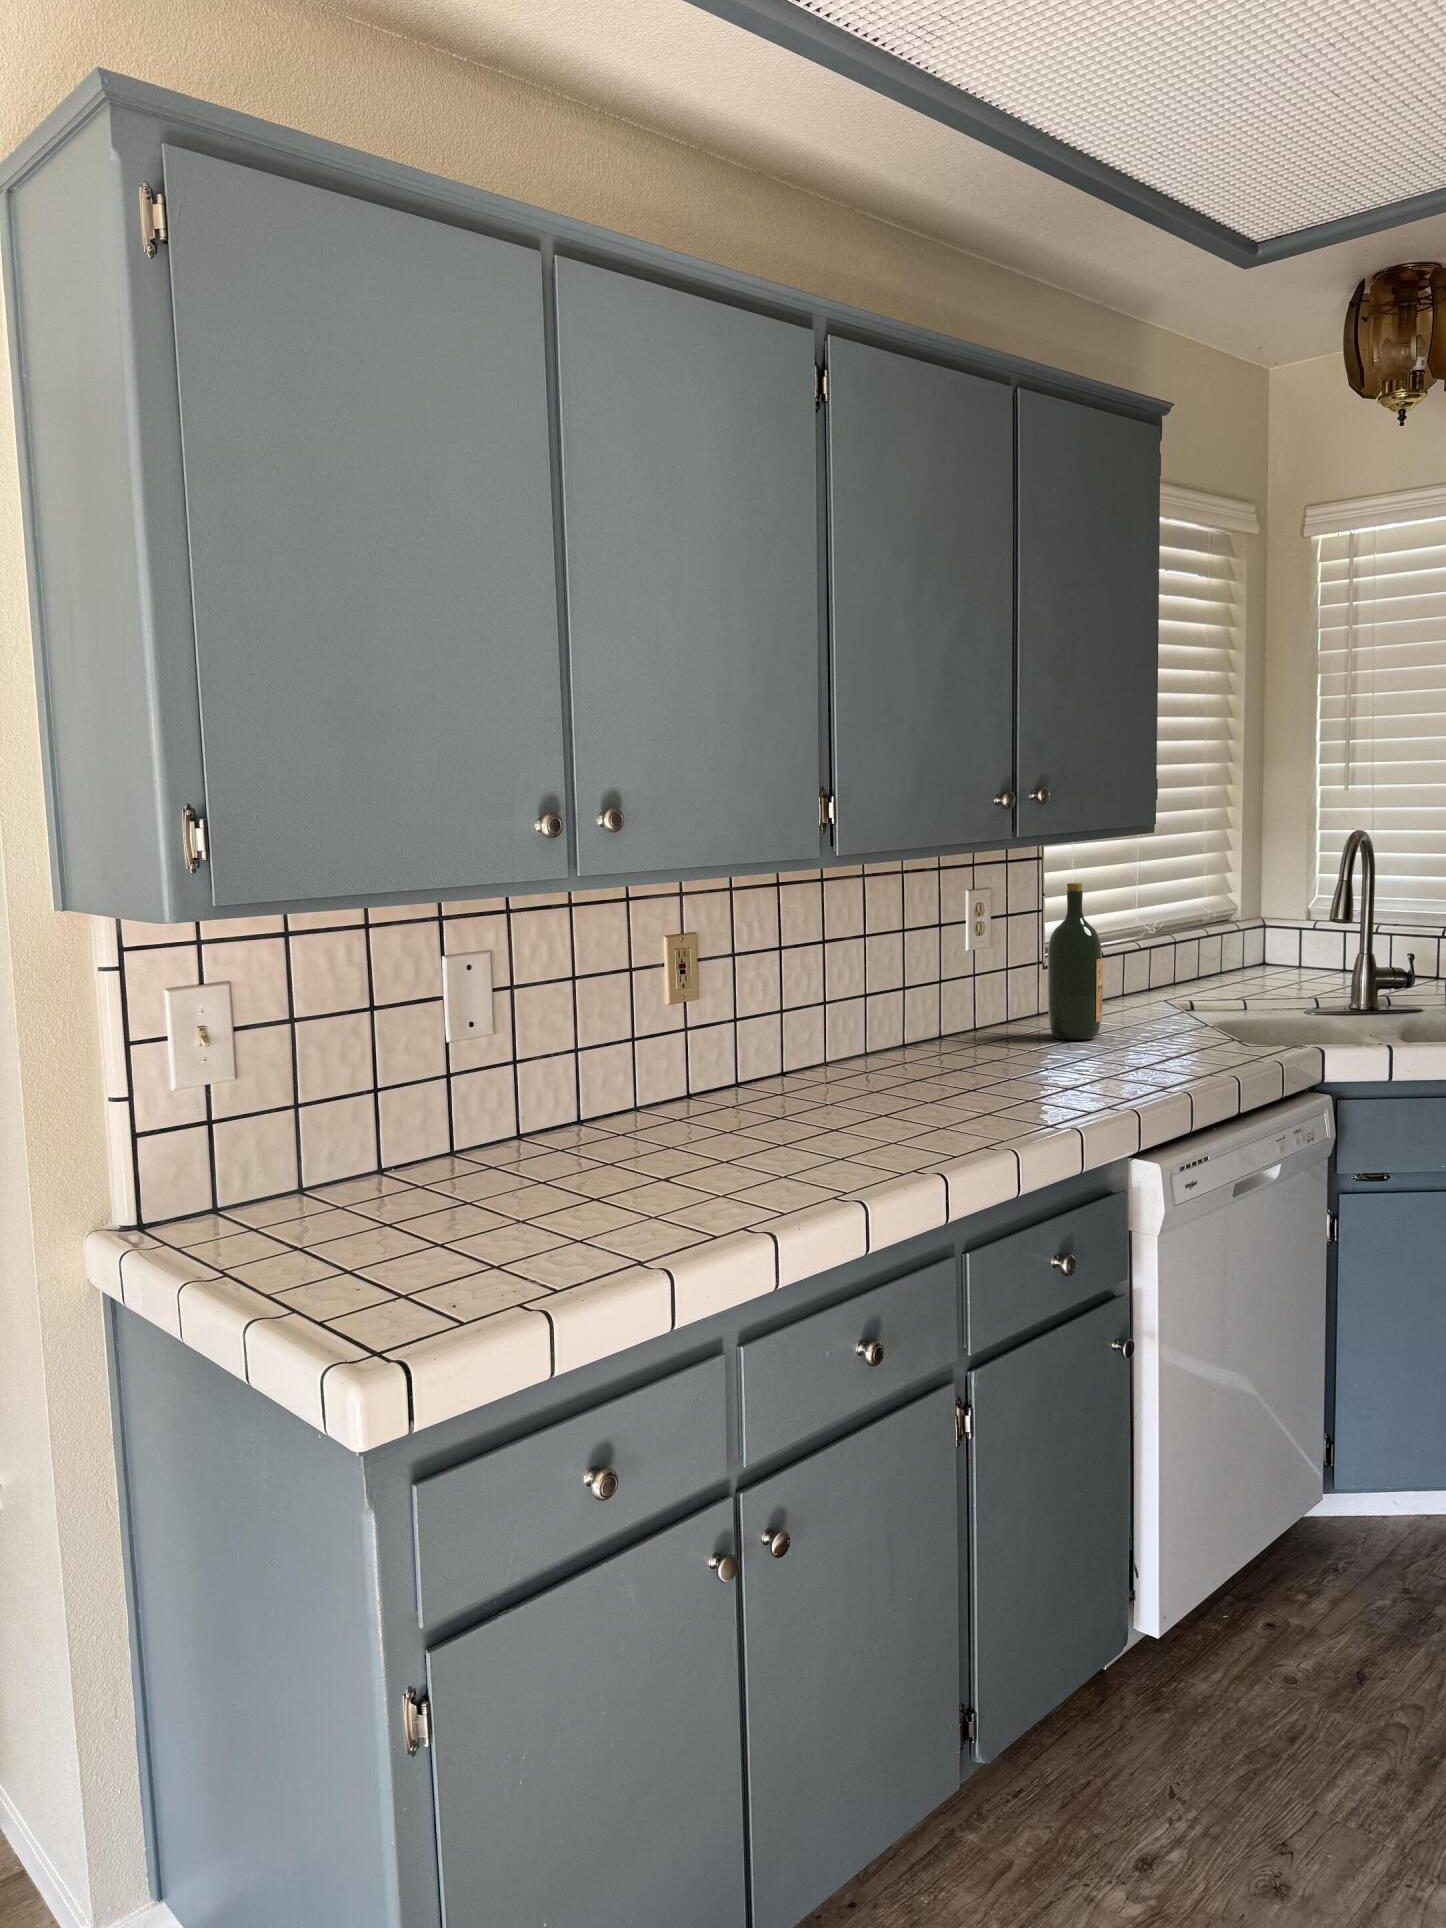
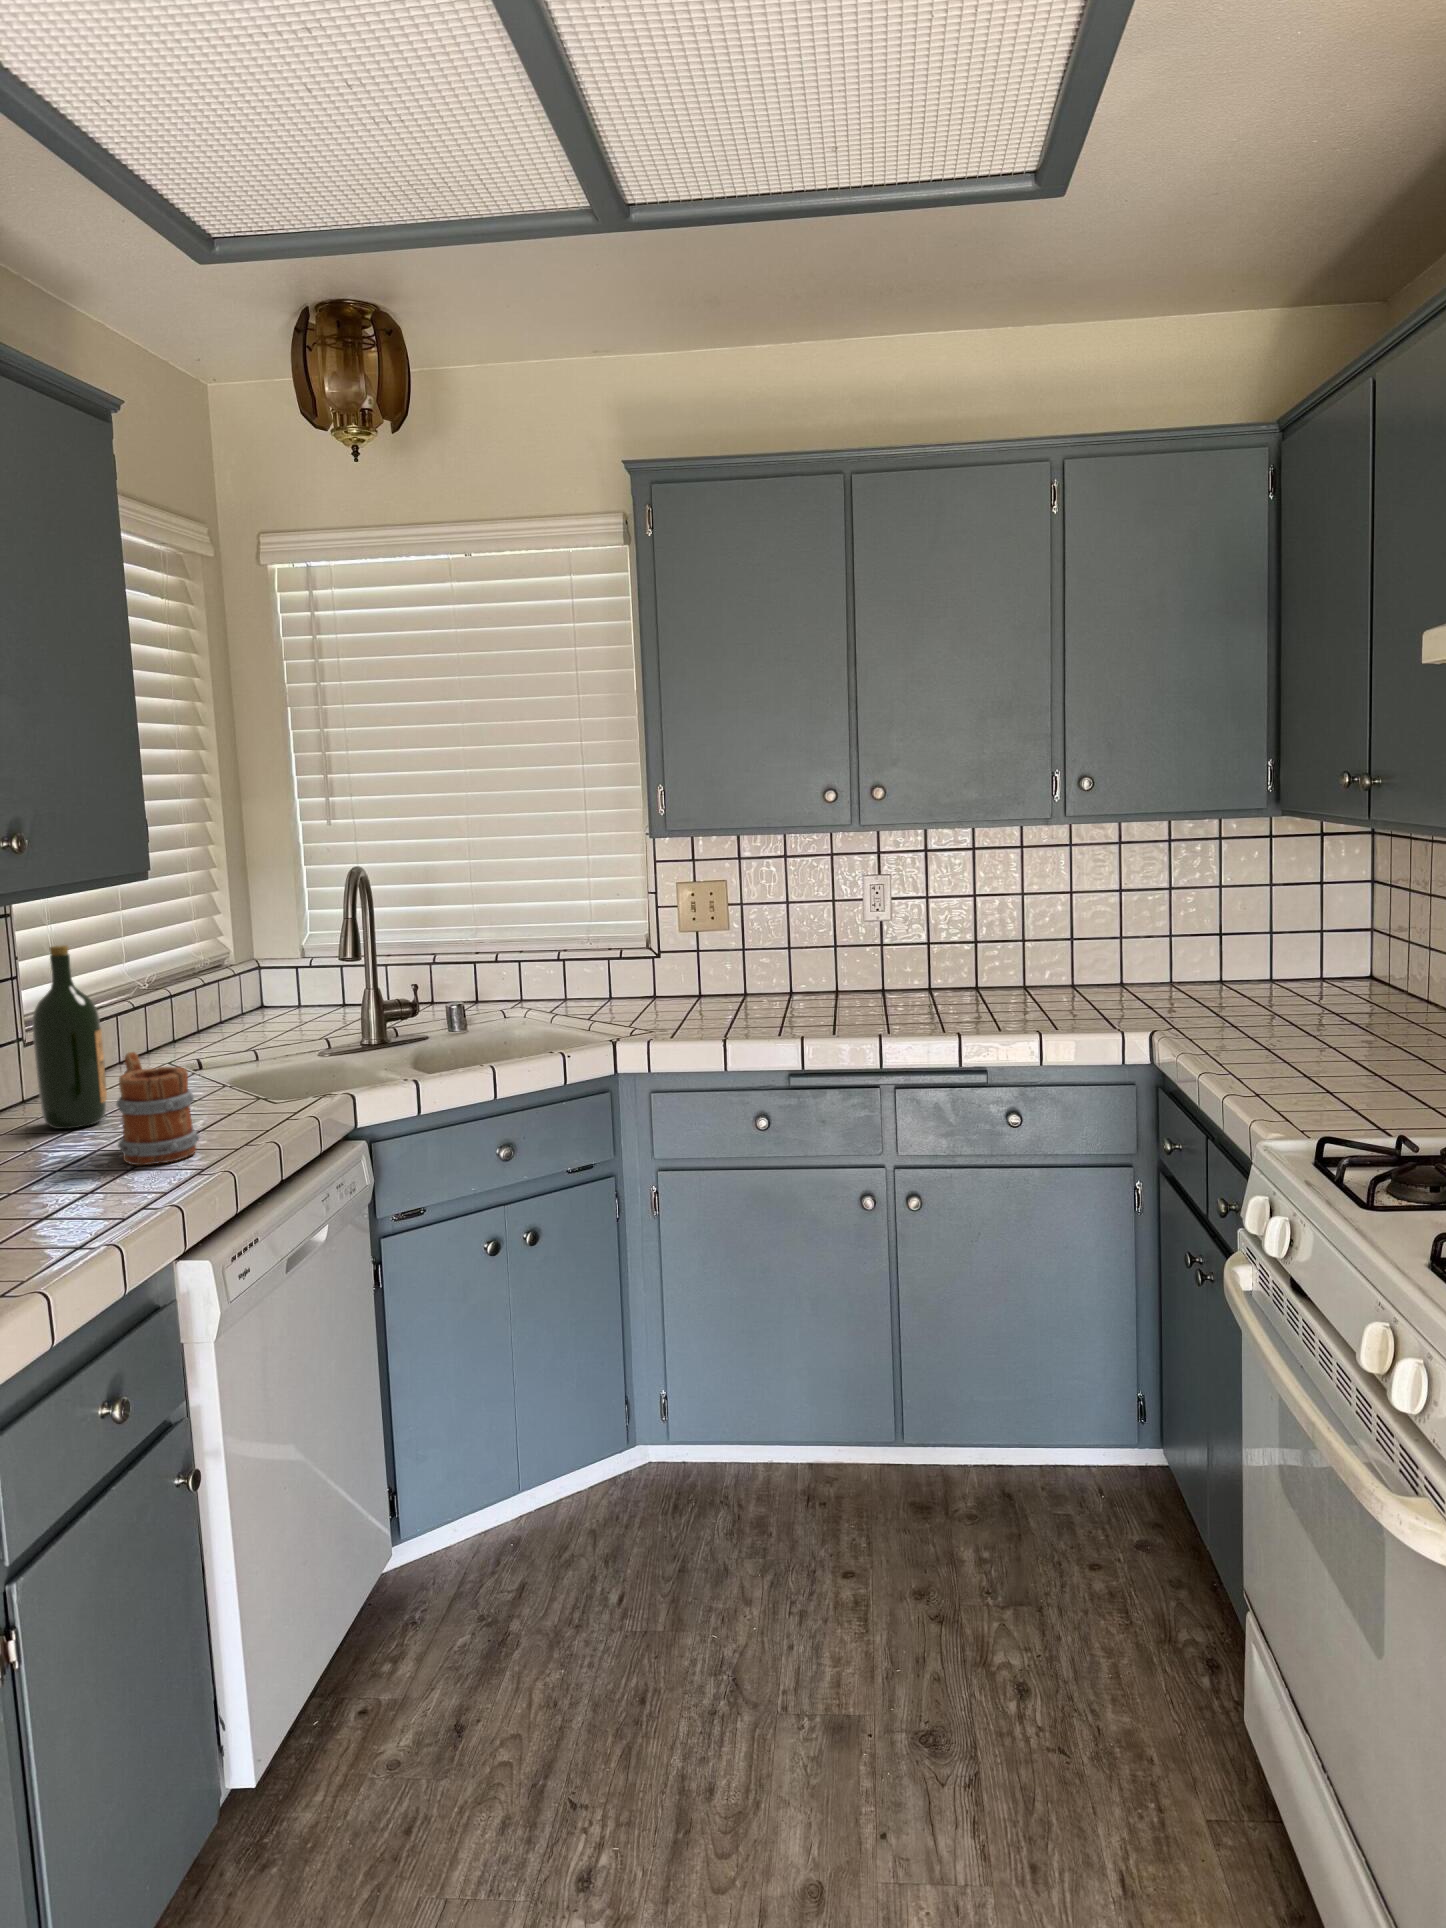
mug: none [1101,978,1169,1077] -> present [116,1052,199,1165]

